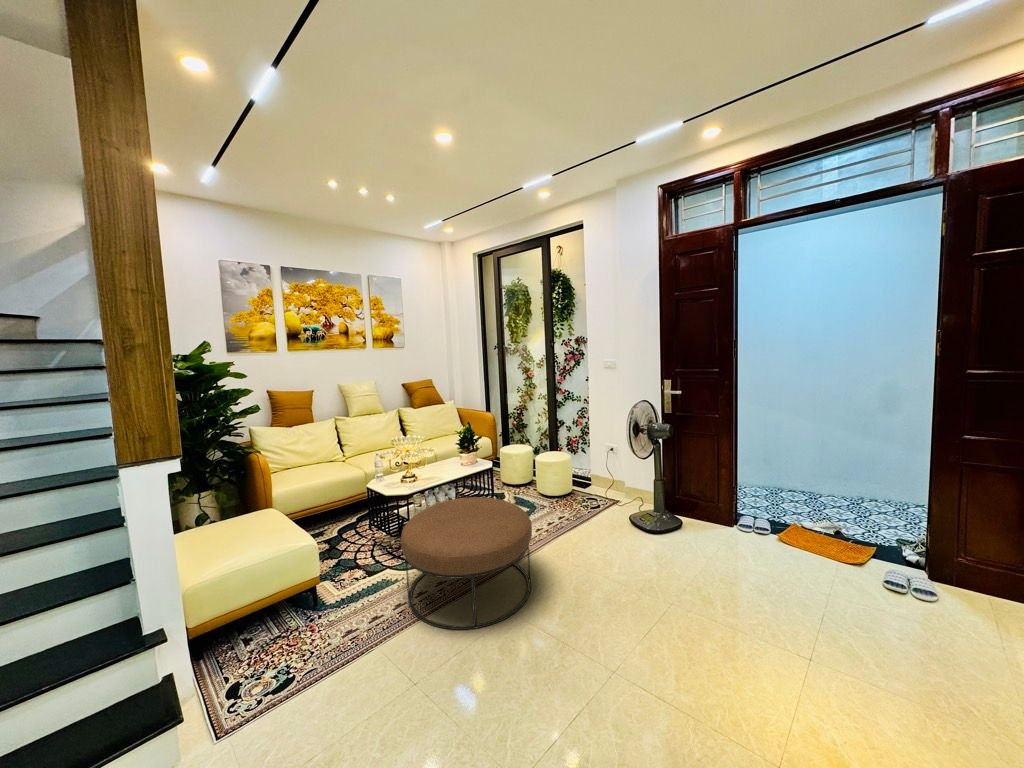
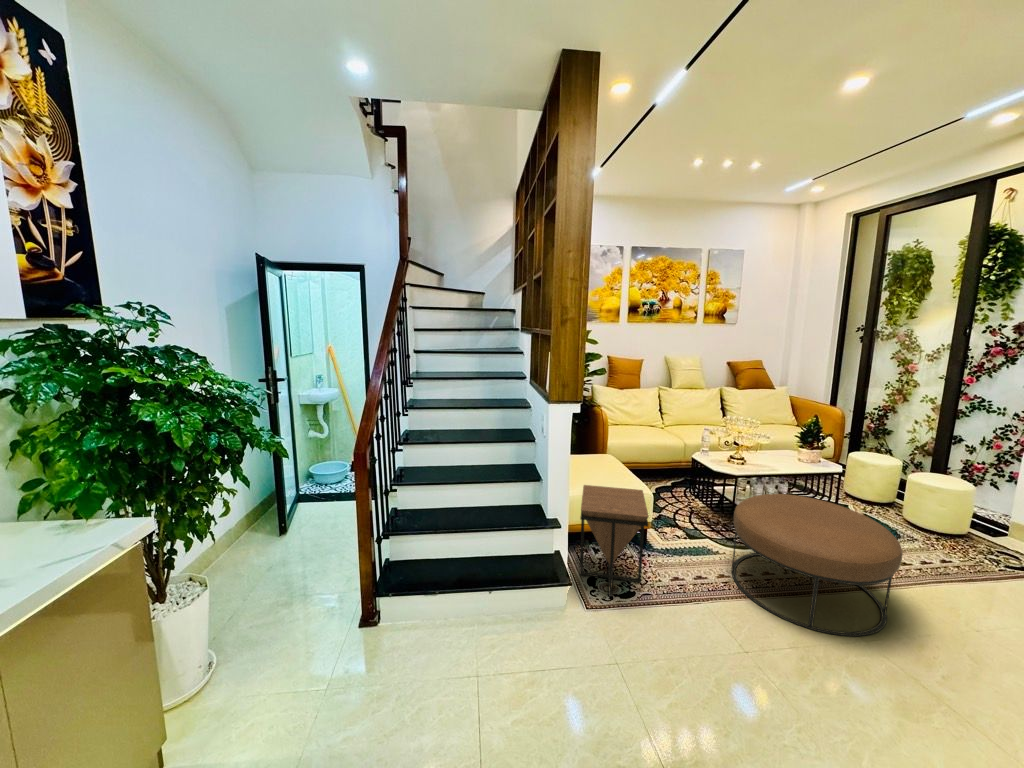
side table: none [182,545,300,709] -> present [580,485,649,597]

